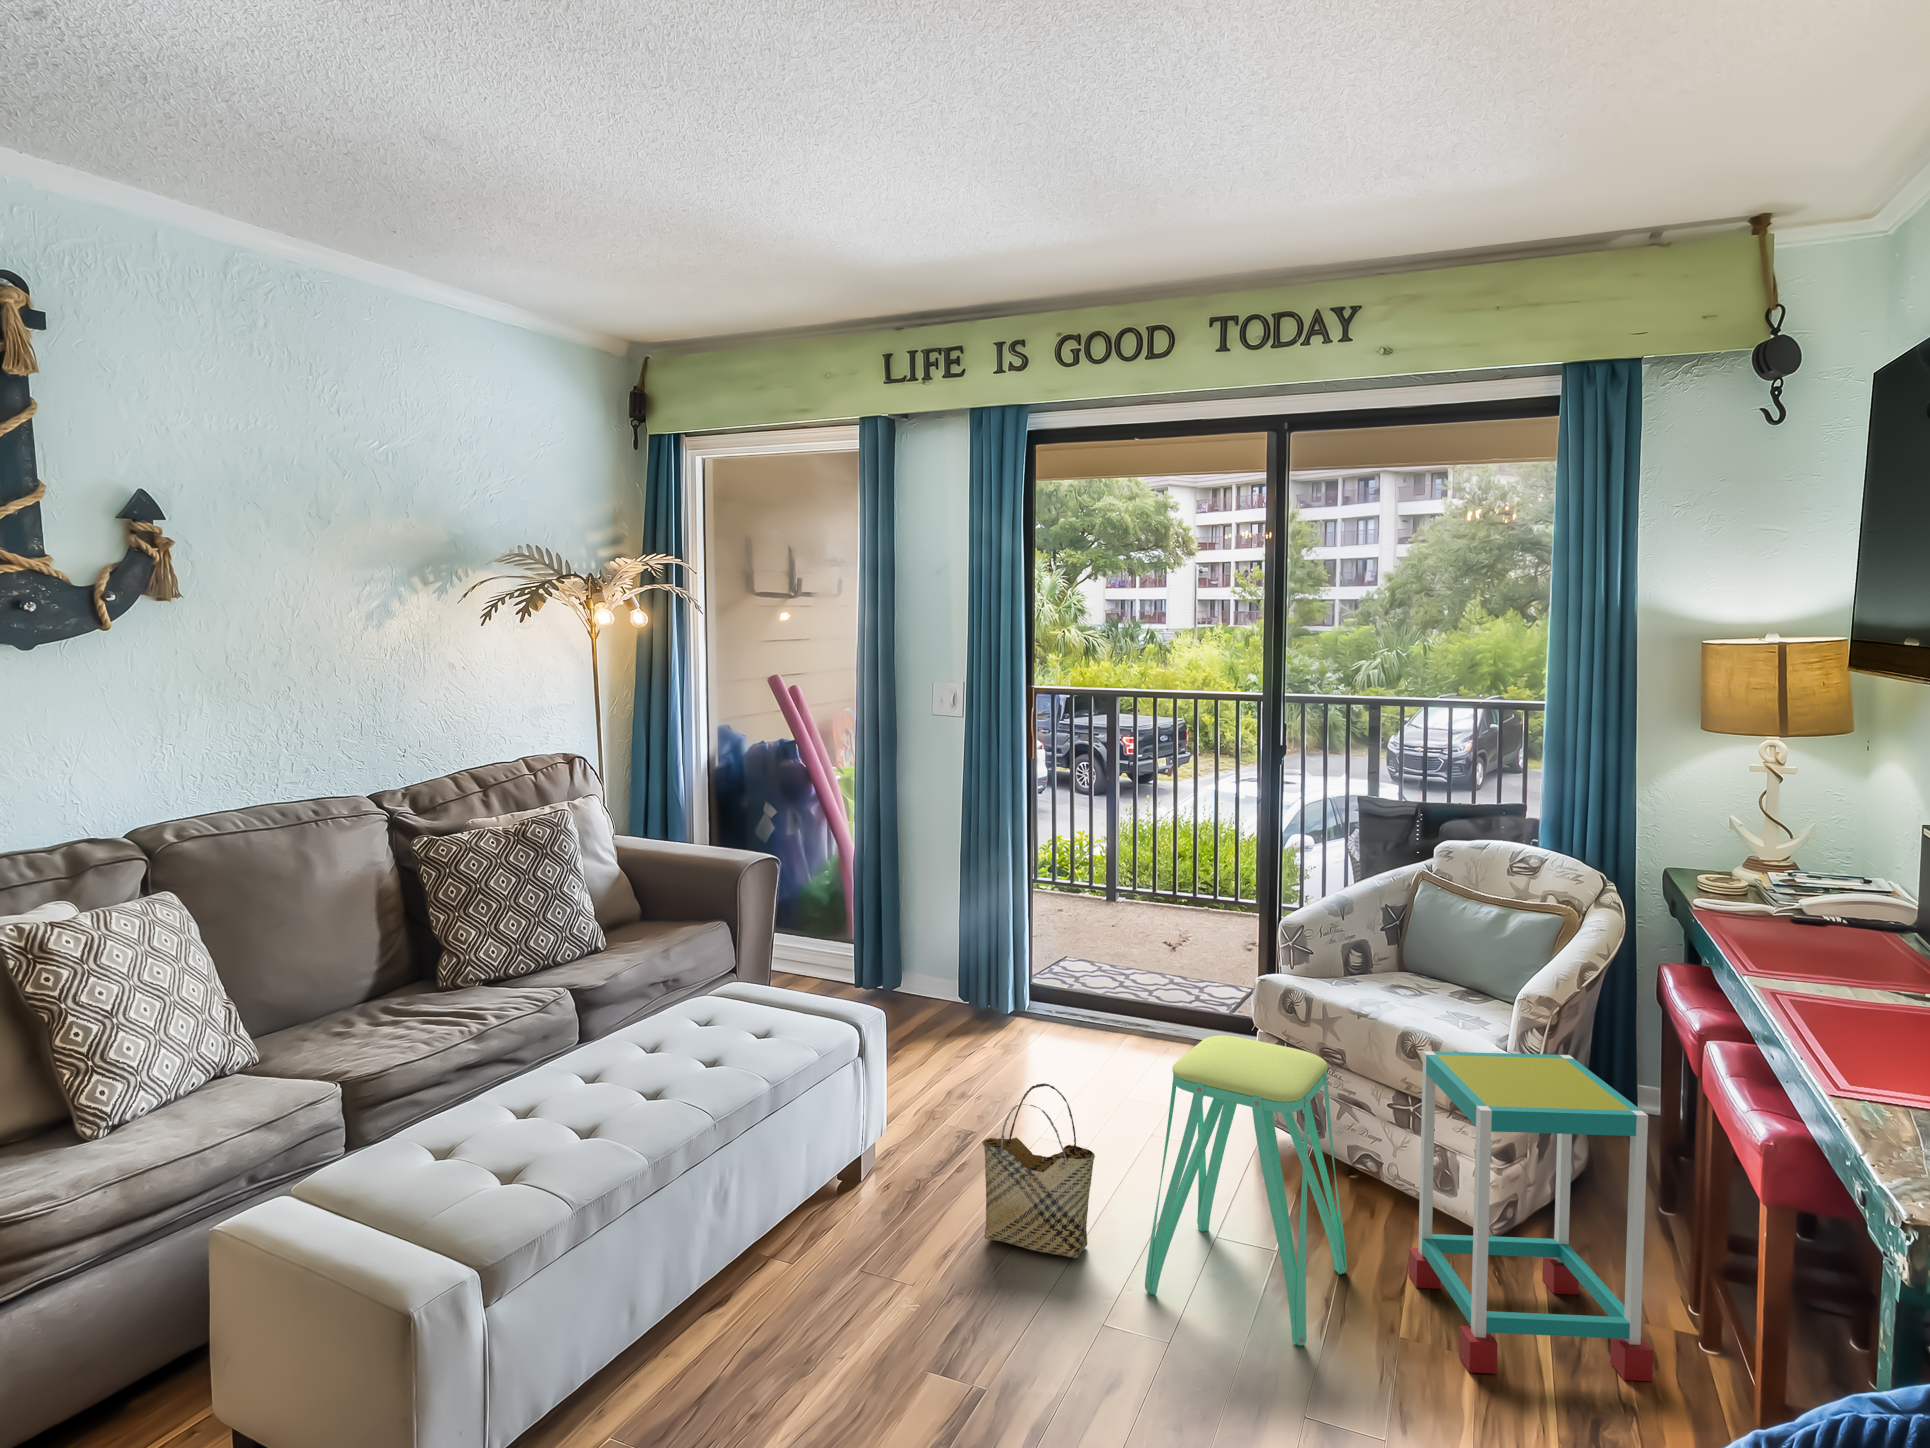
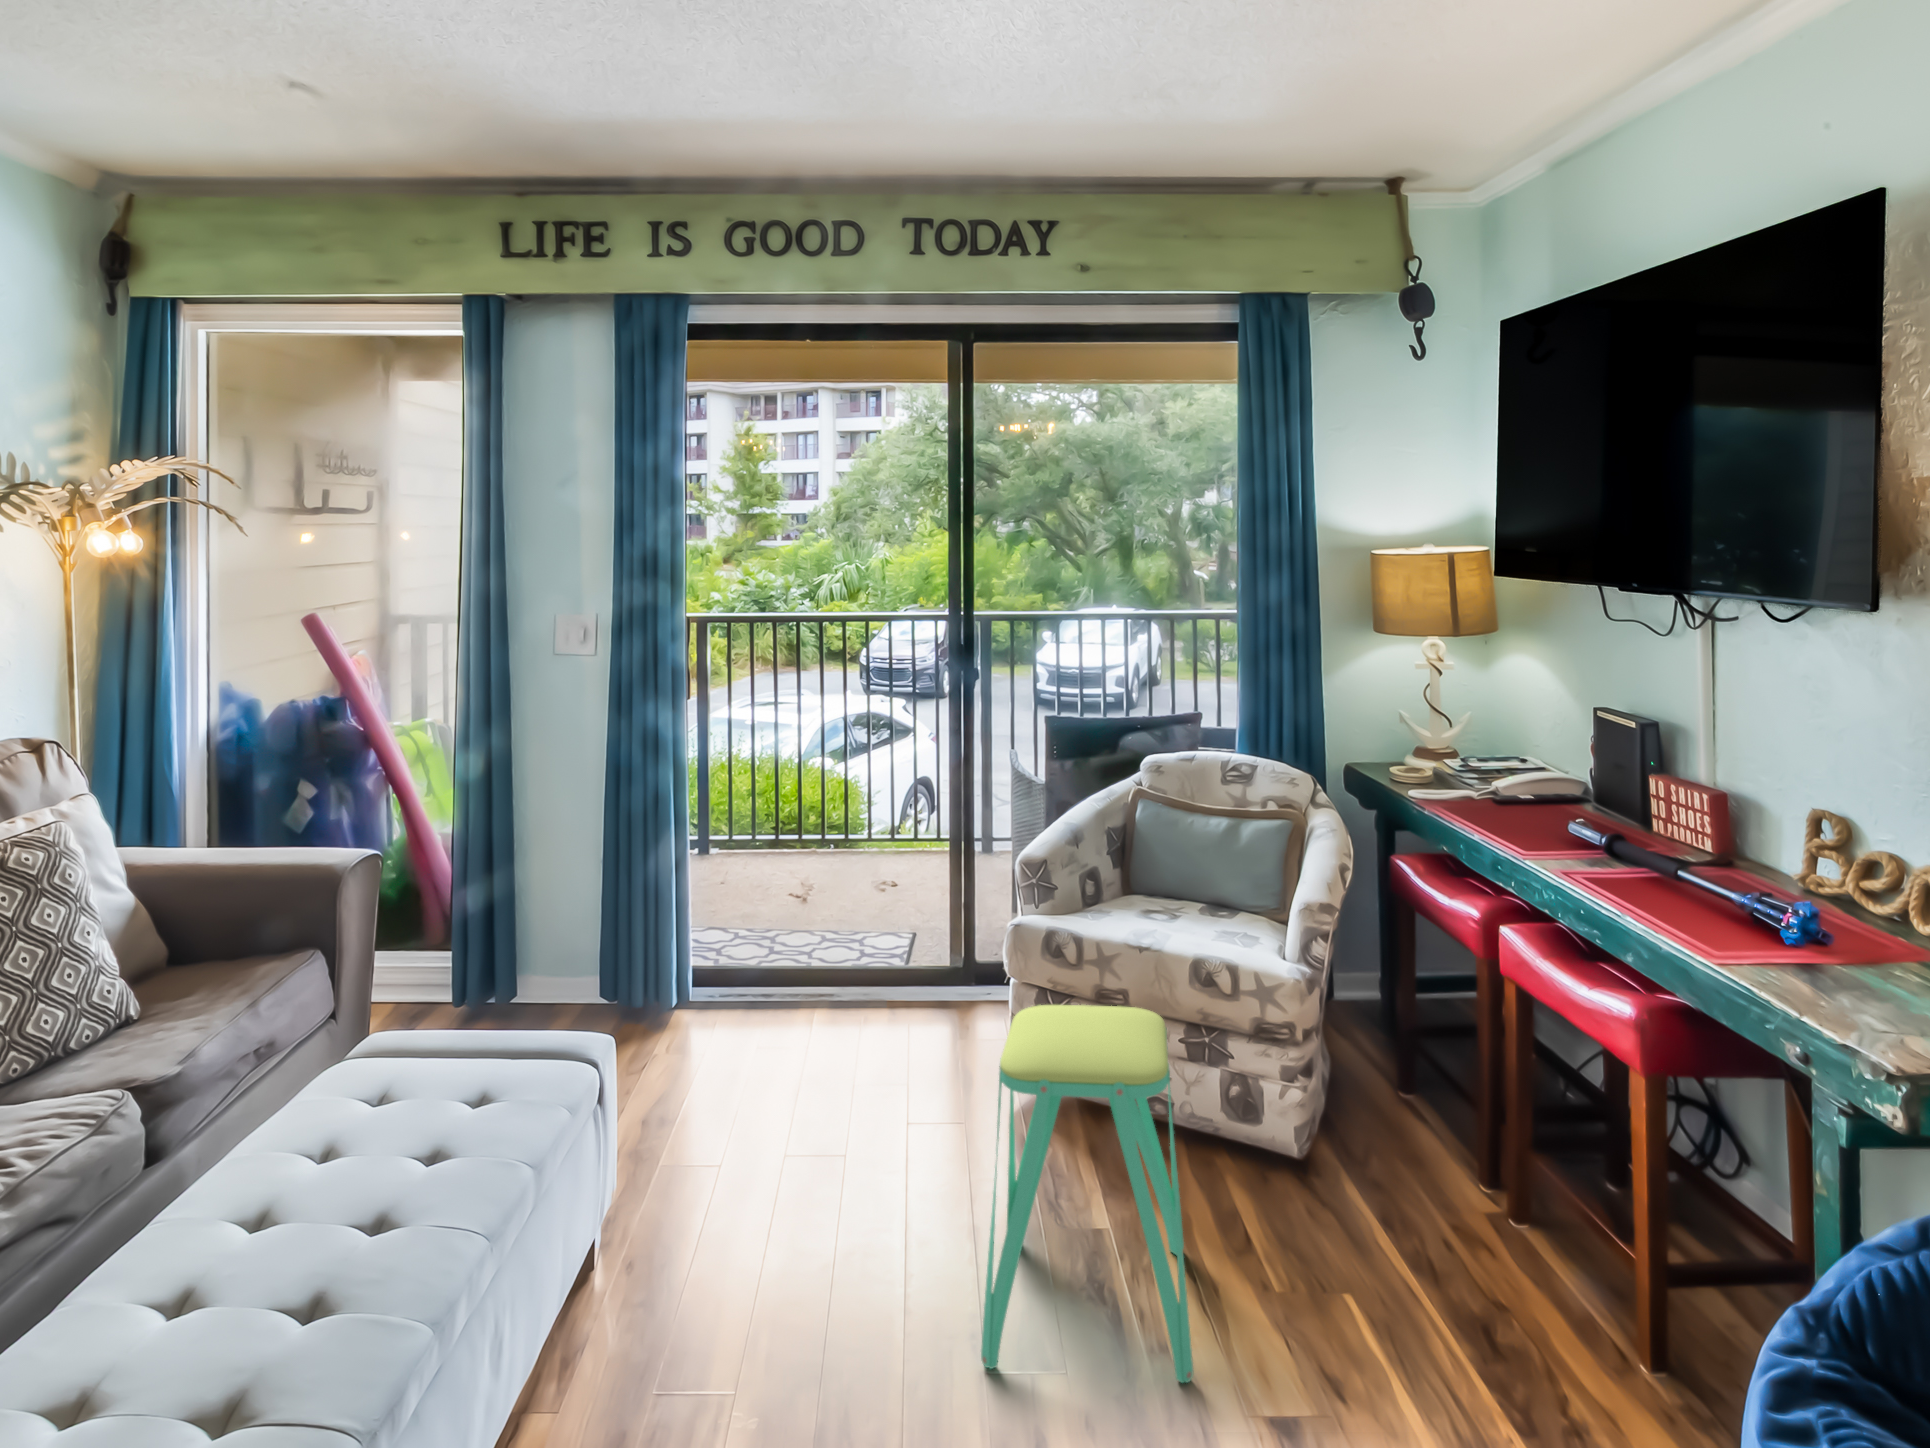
side table: present [1408,1051,1653,1381] -> none [1240,956,1509,1348]
woven basket: present [982,1083,1095,1258] -> none [737,1116,895,1357]

